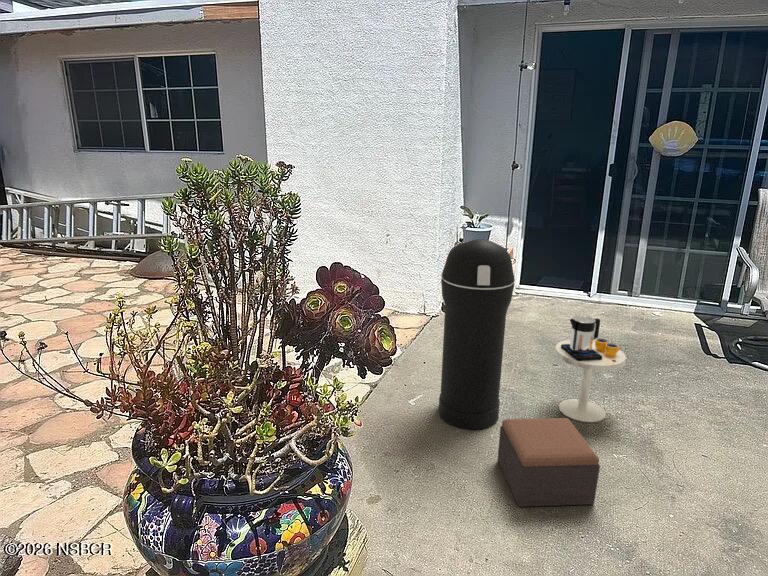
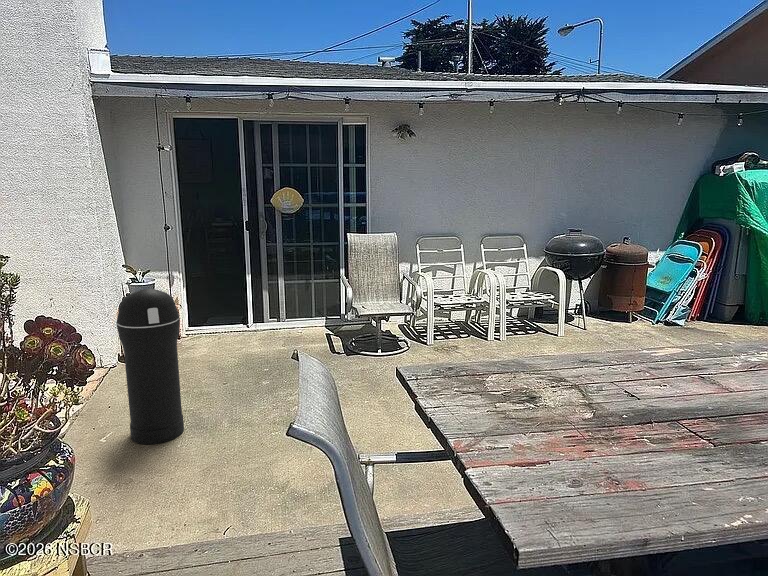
side table: present [555,316,626,422] -> none [221,336,271,414]
footstool: present [498,418,600,507] -> none [185,409,260,478]

